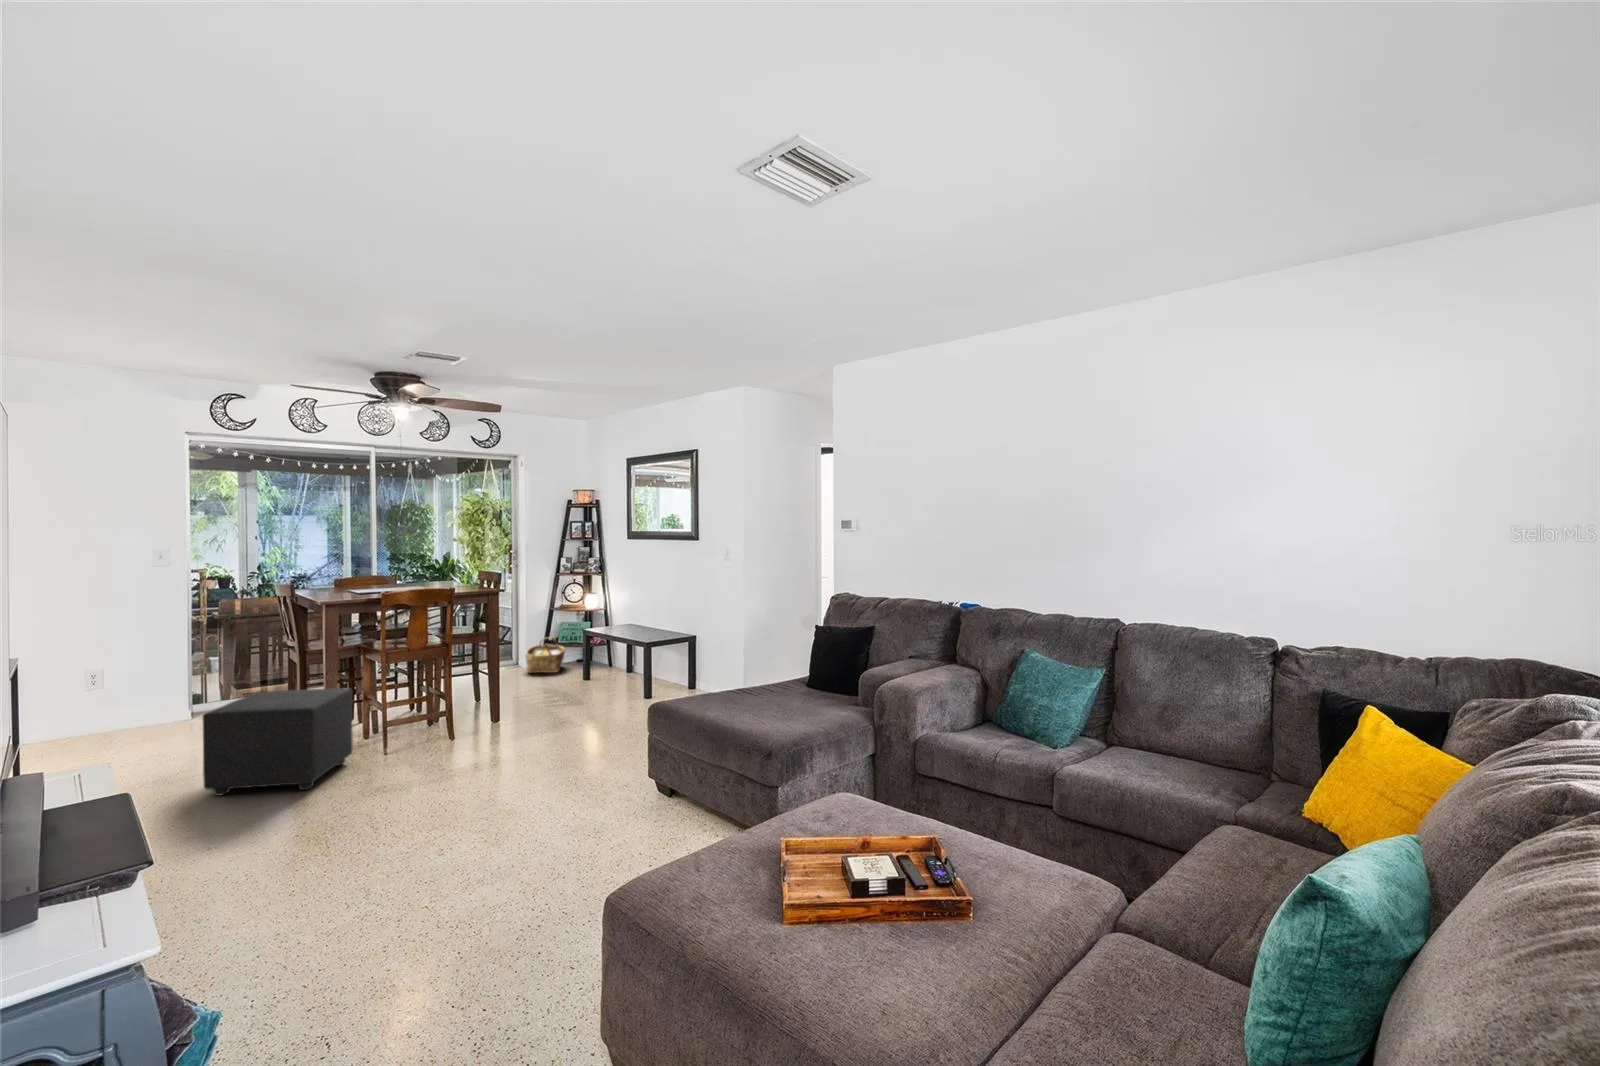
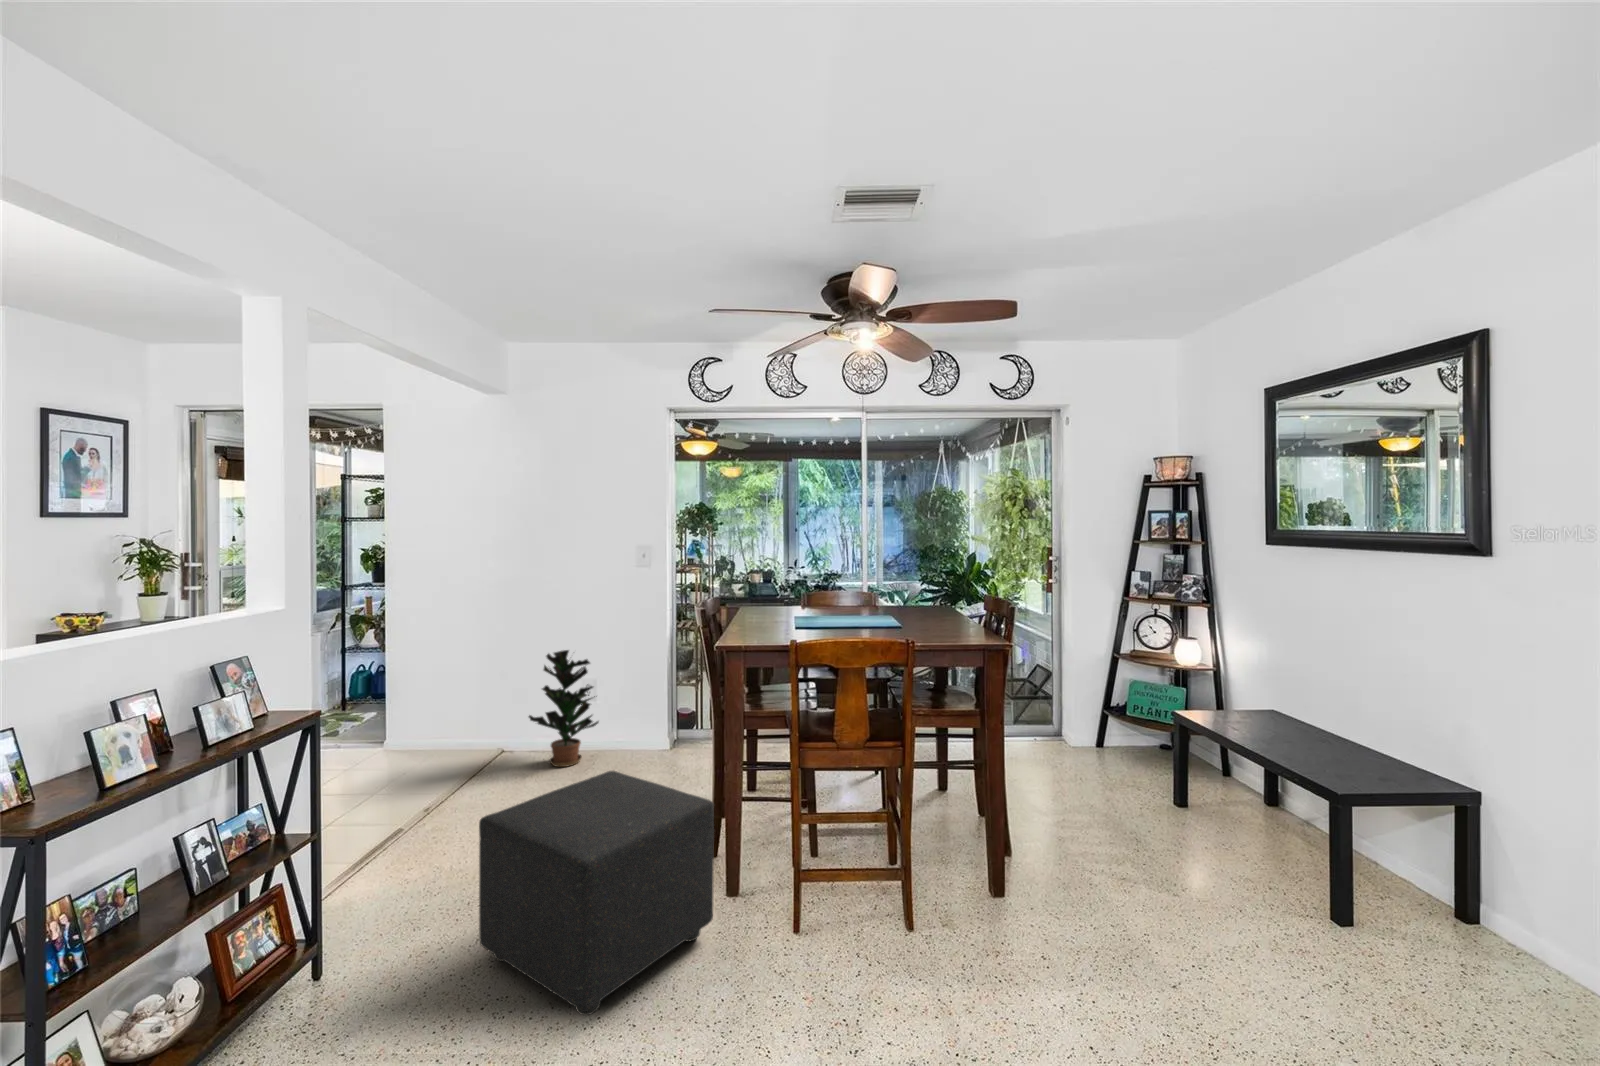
woven basket: present [525,637,565,673] -> none [1068,700,1137,768]
potted plant: none [53,644,141,745] -> present [529,650,599,767]

